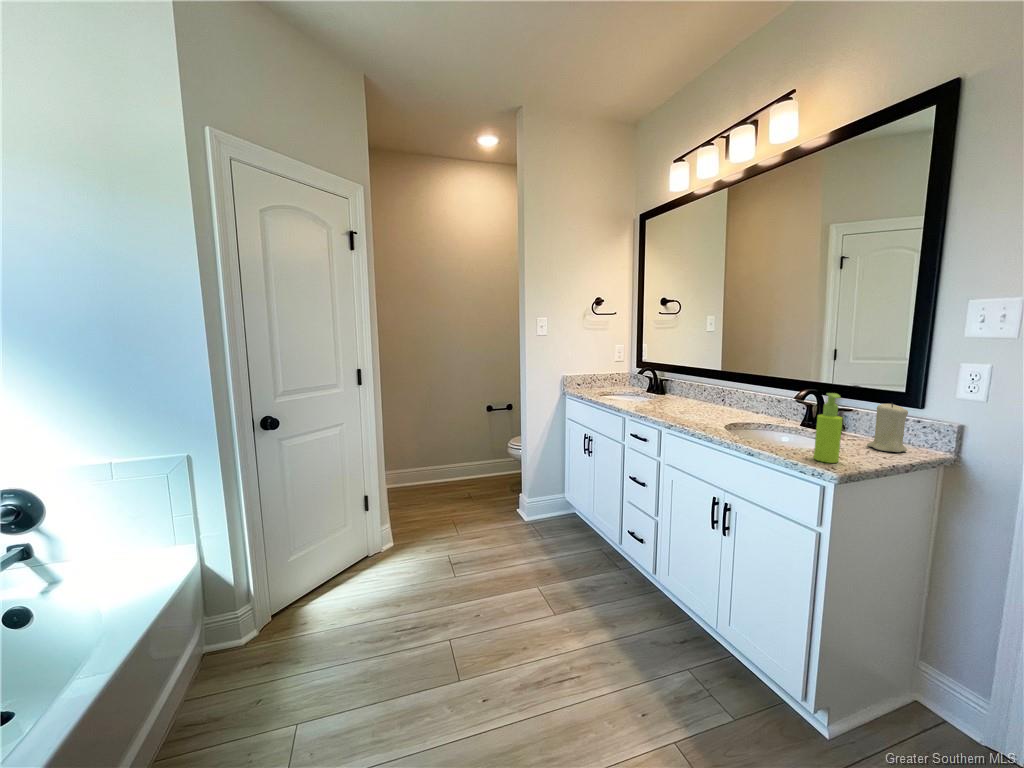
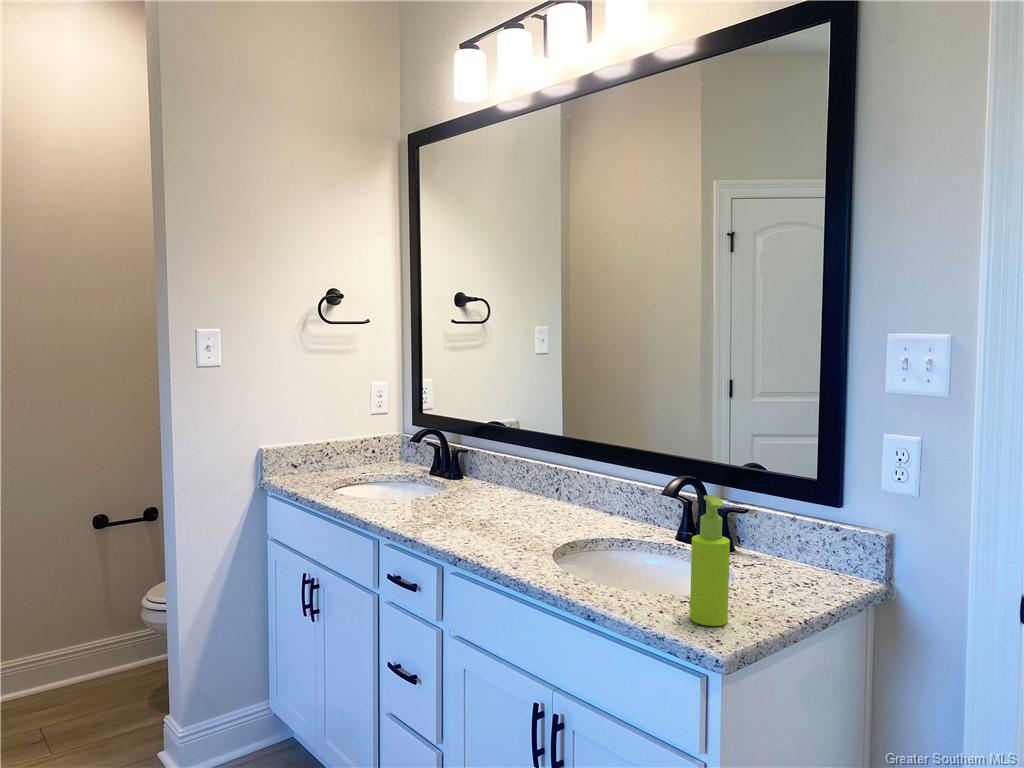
candle: present [867,403,908,452] -> none [770,501,826,587]

